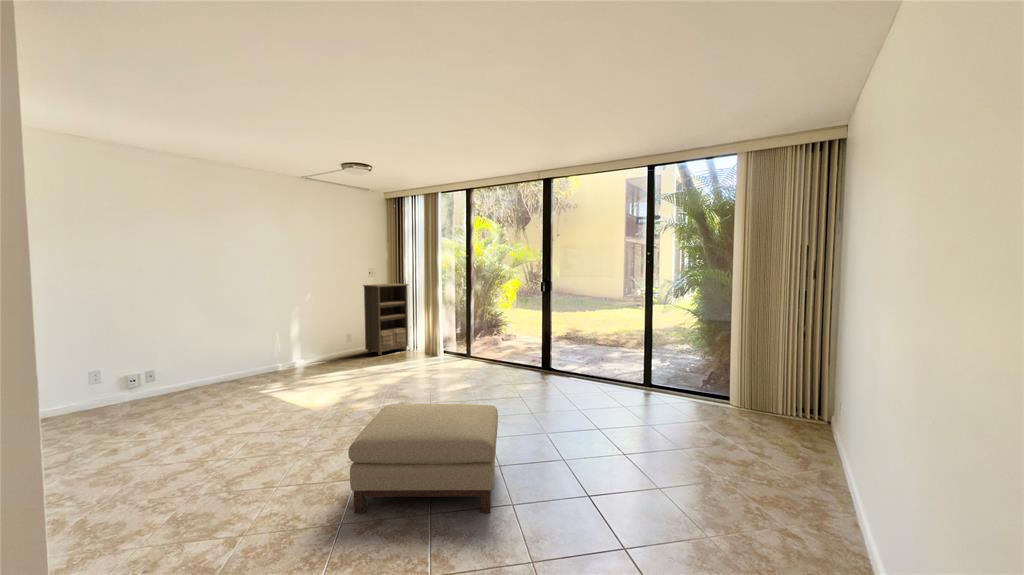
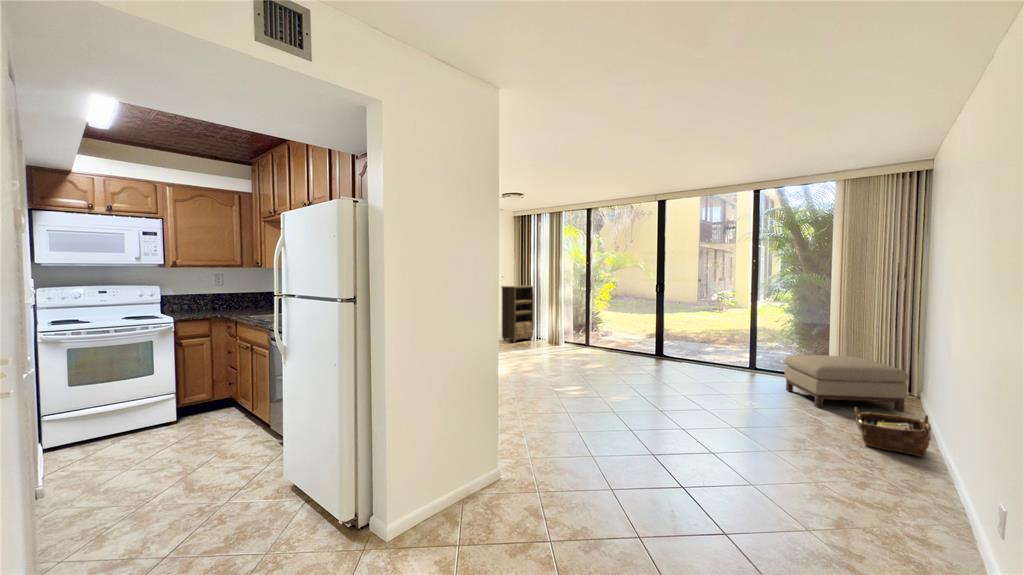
ottoman: present [348,404,498,513] -> present [785,355,908,412]
woven basket: none [757,466,858,551] -> present [855,407,931,457]

